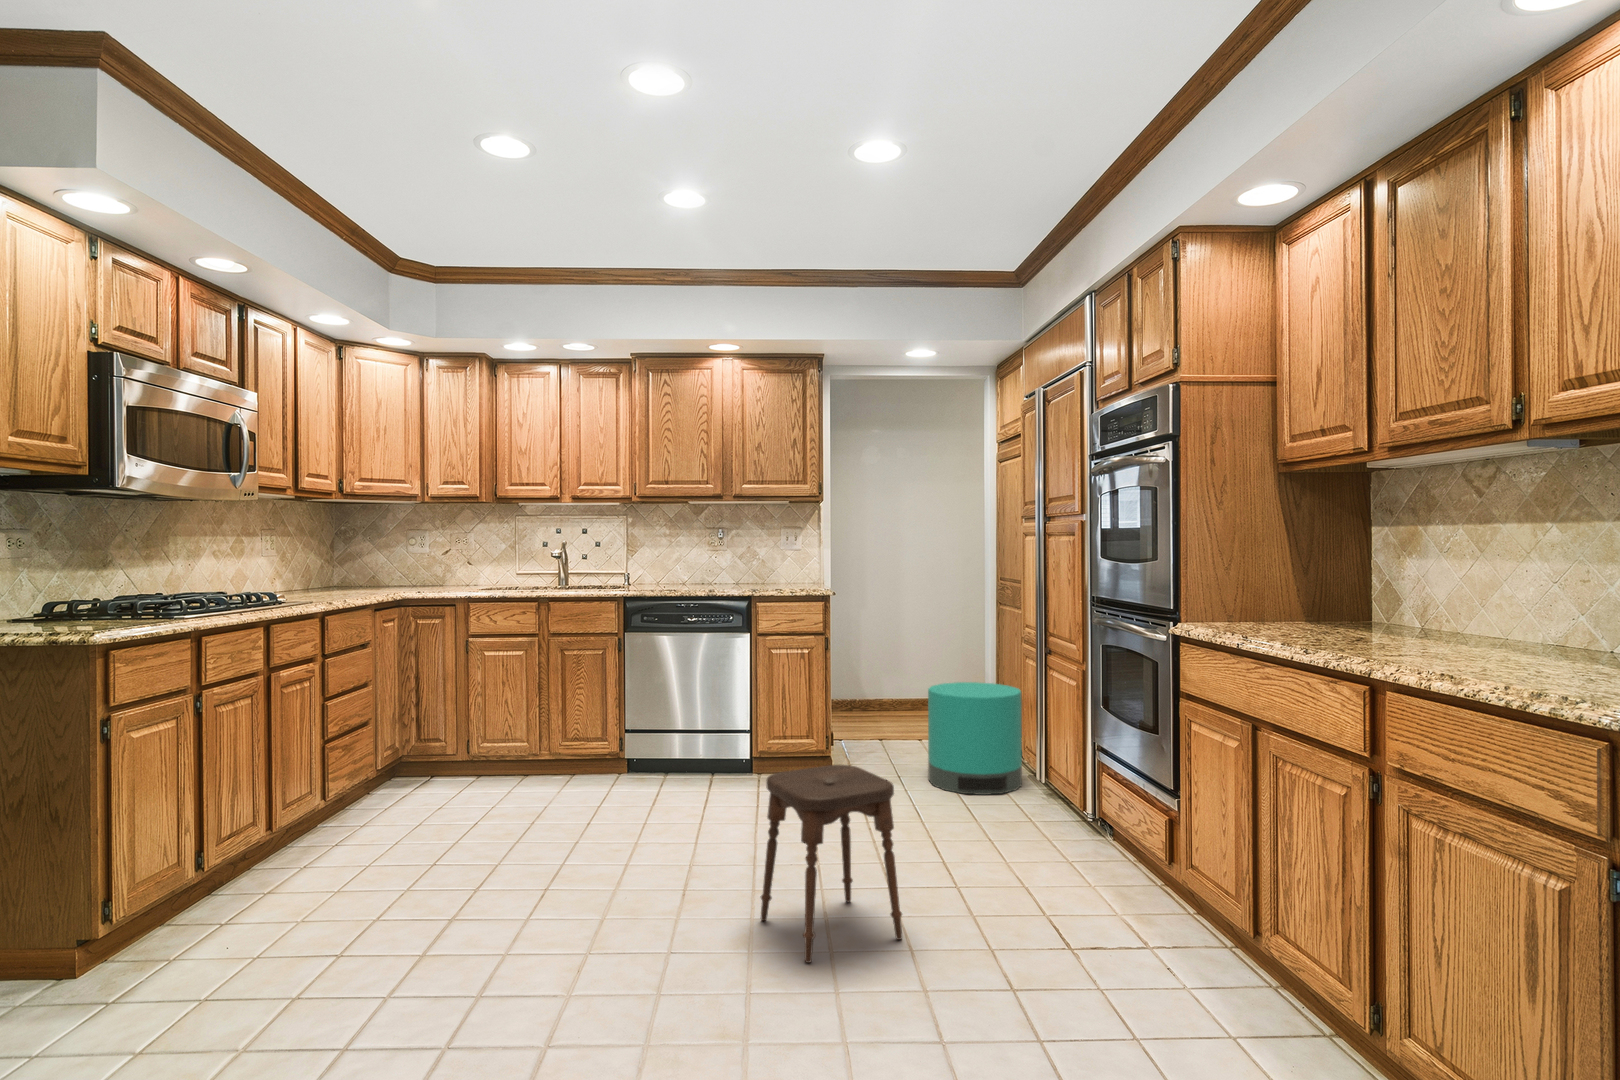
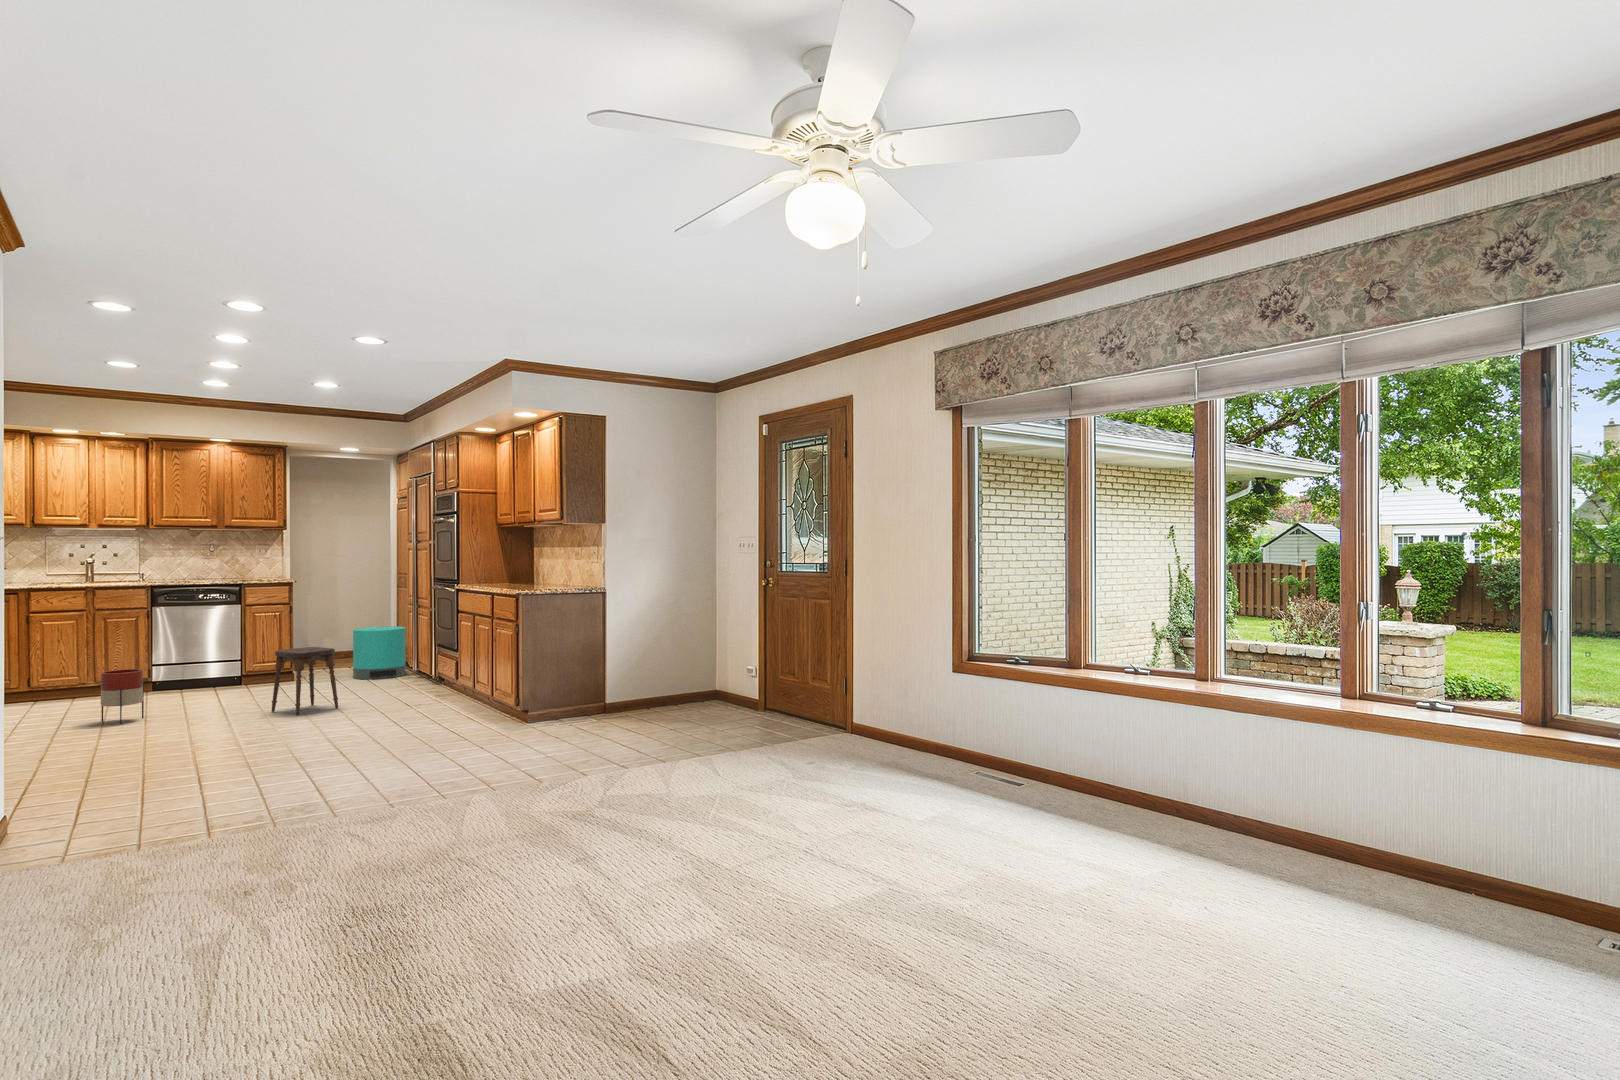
planter: none [460,779,539,911] -> present [101,669,144,725]

